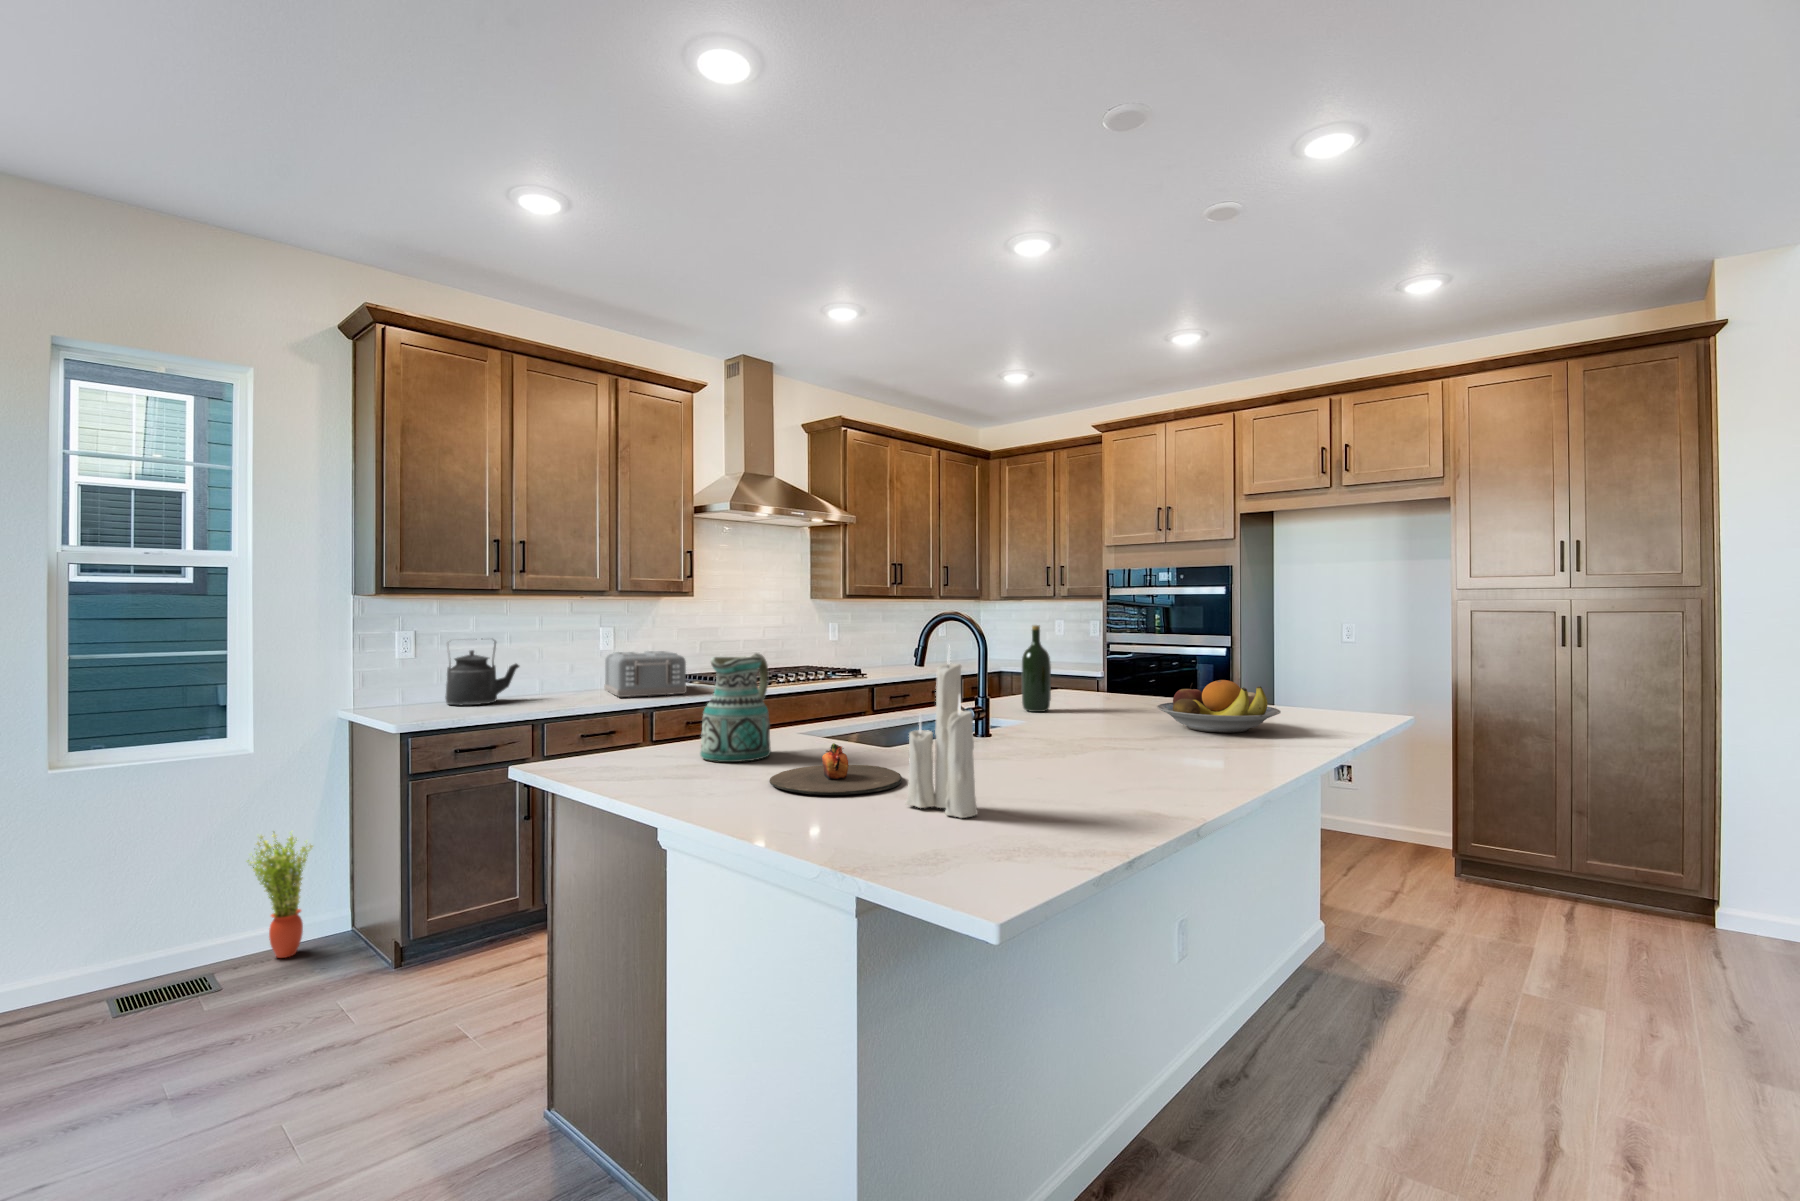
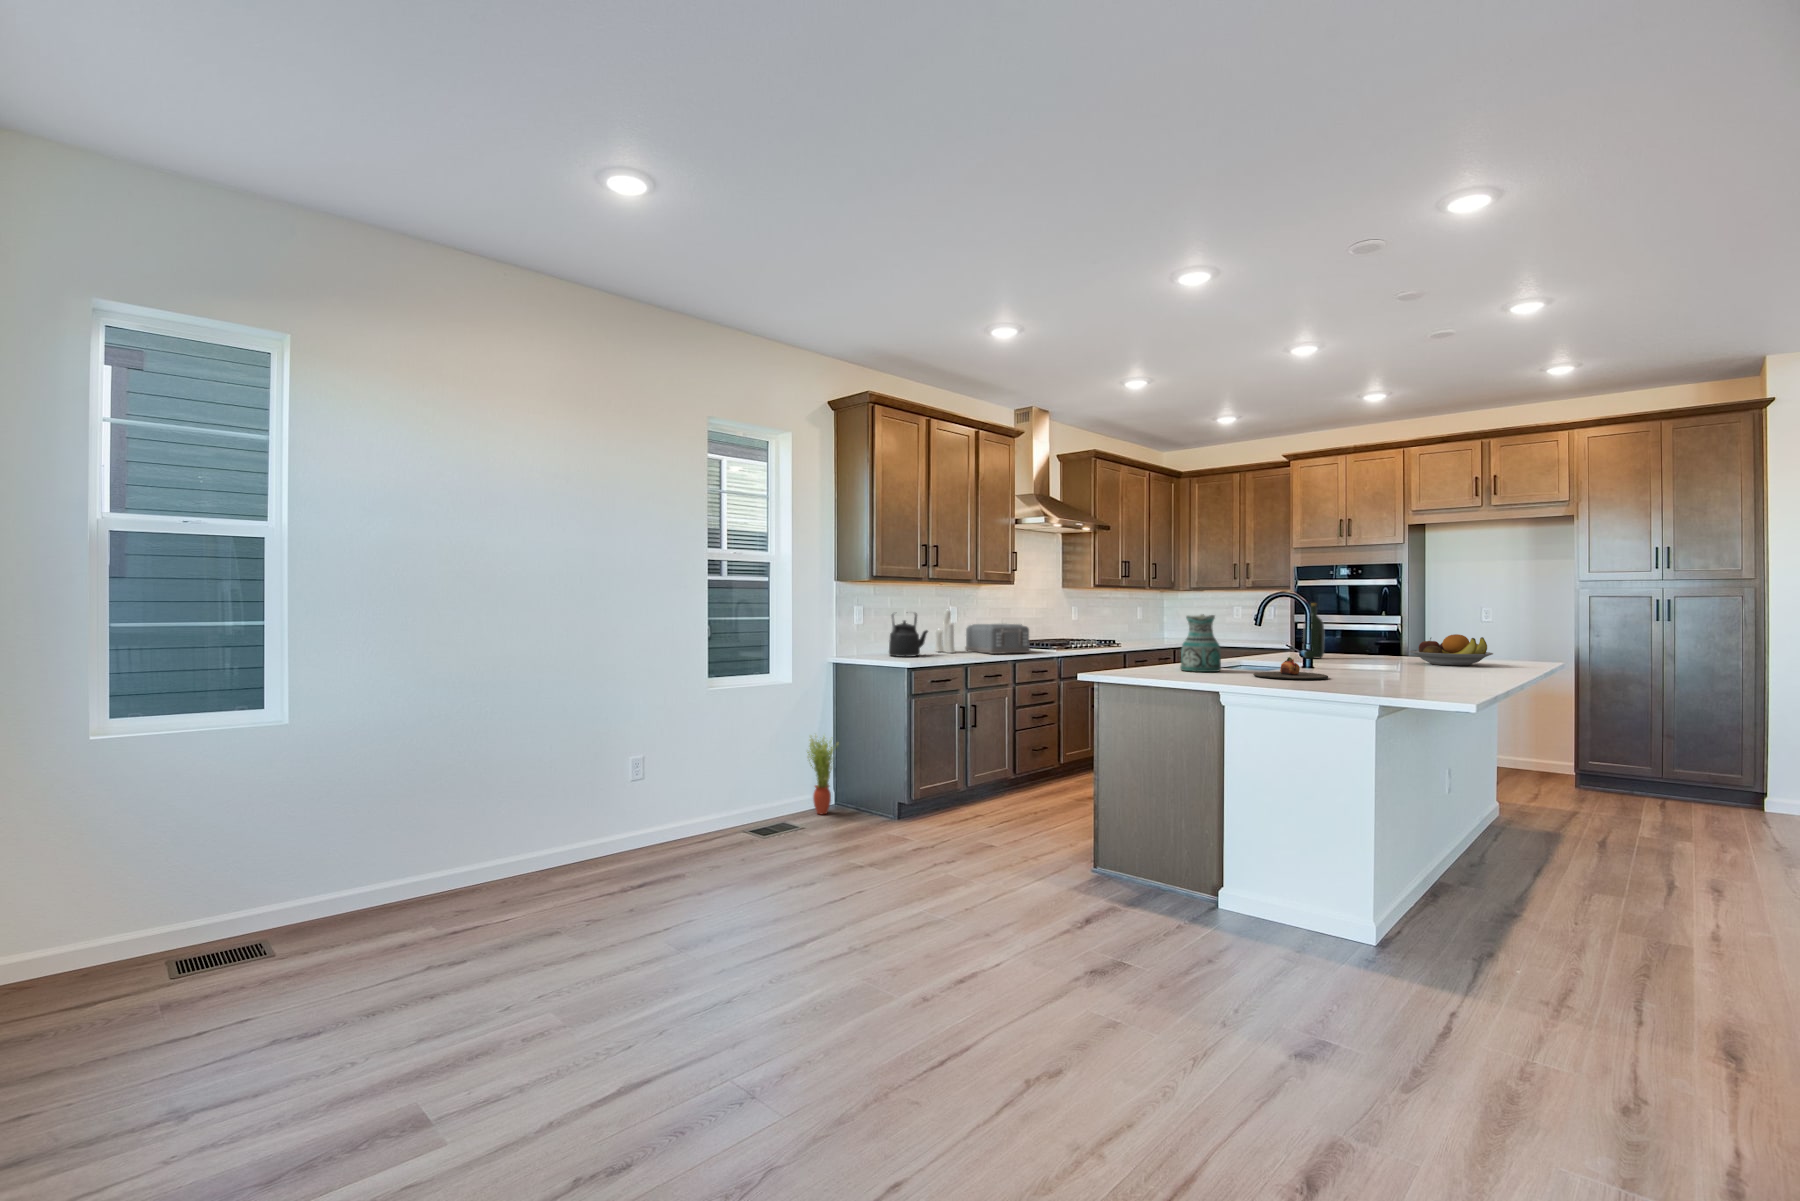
candle: present [905,646,978,818] -> present [935,610,955,653]

